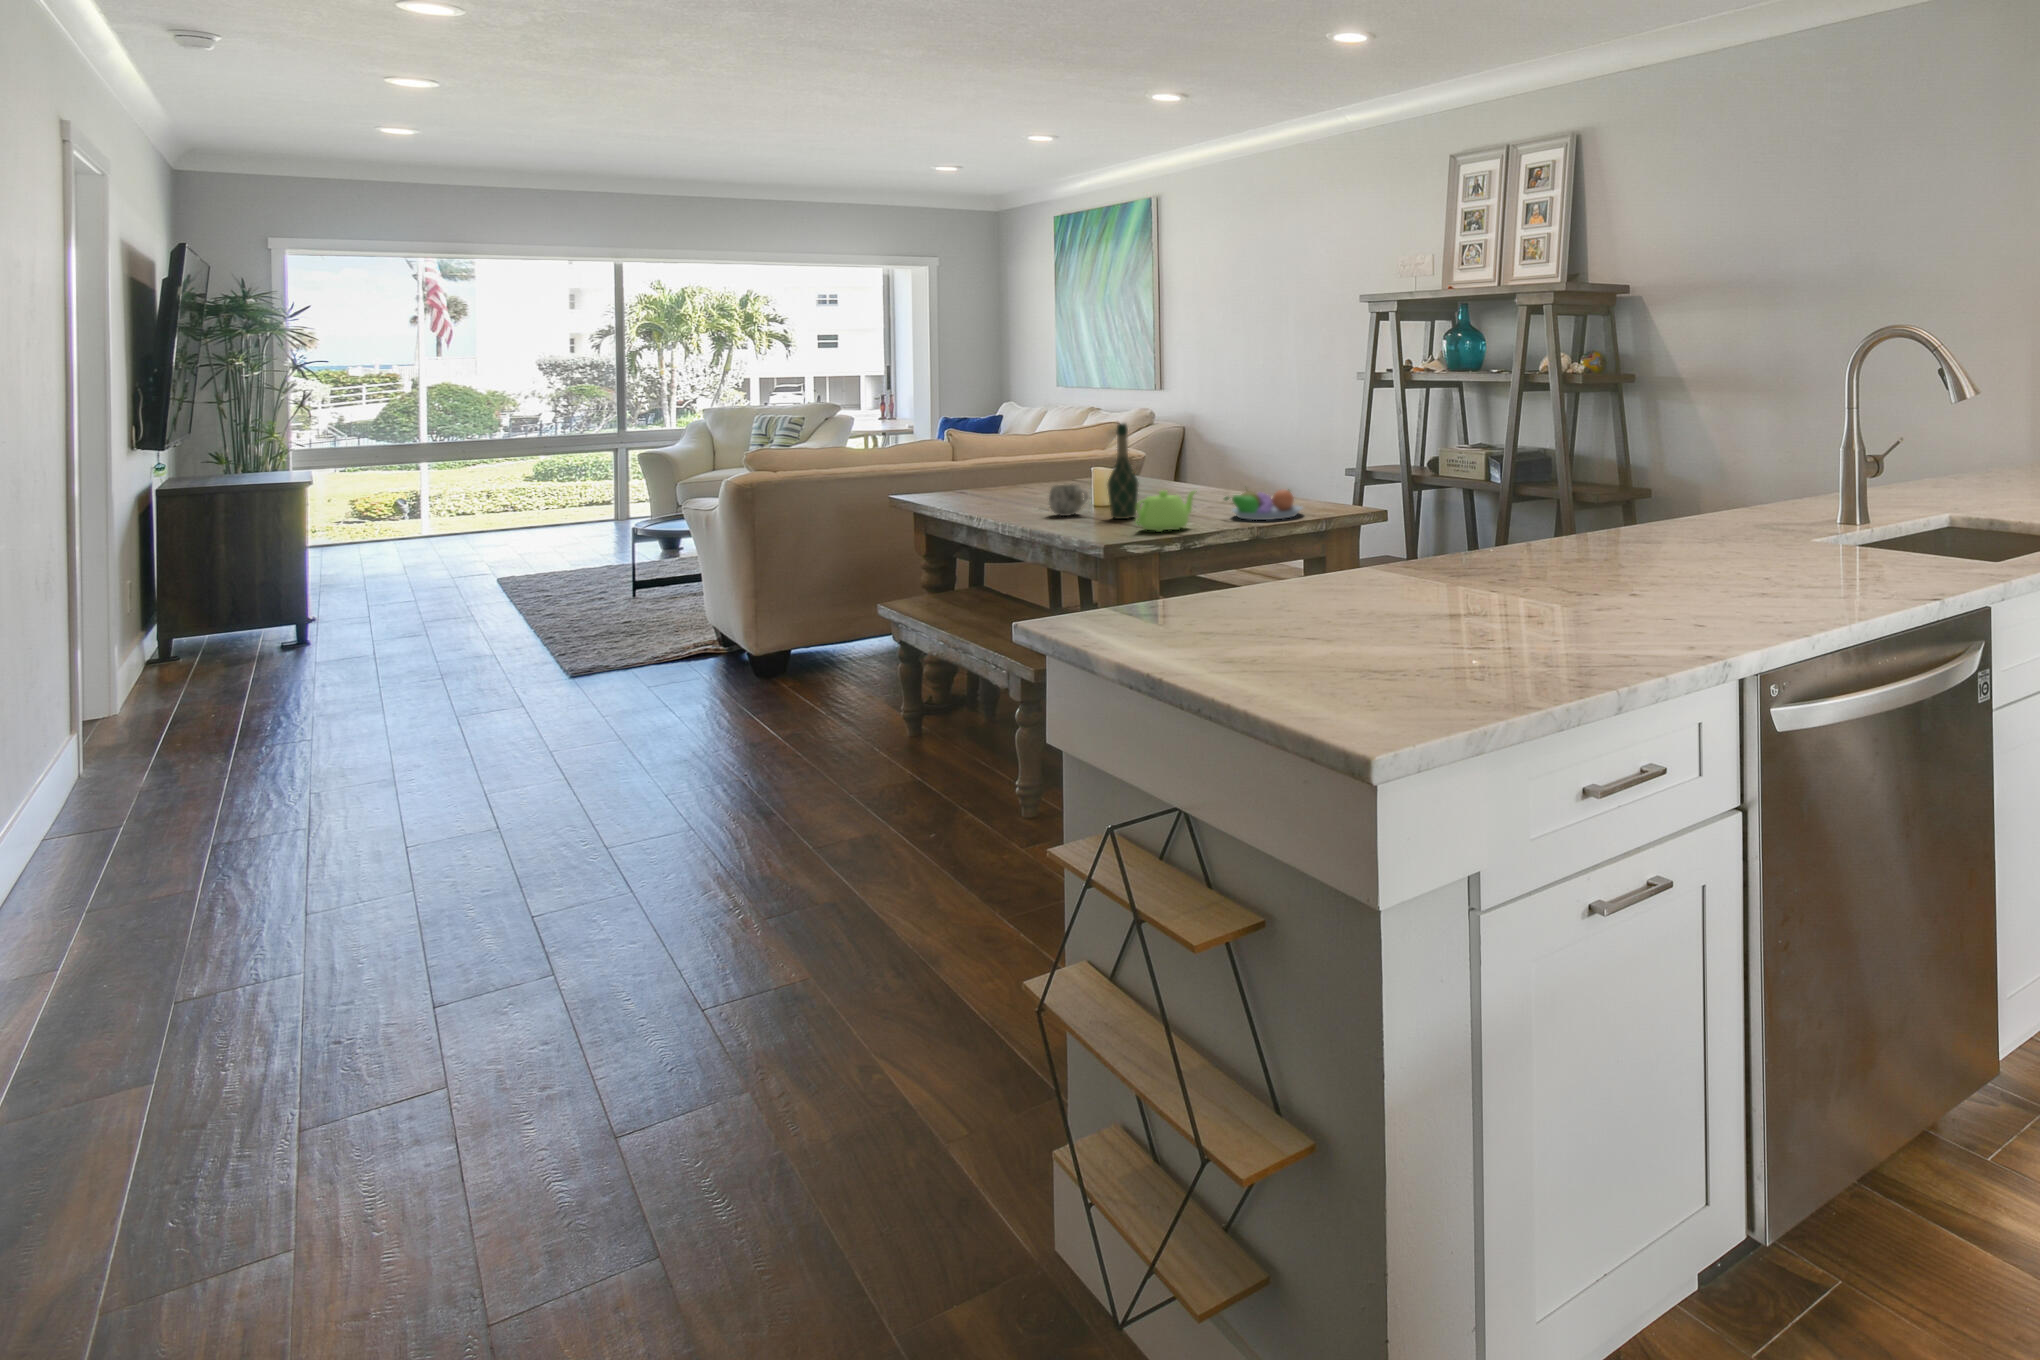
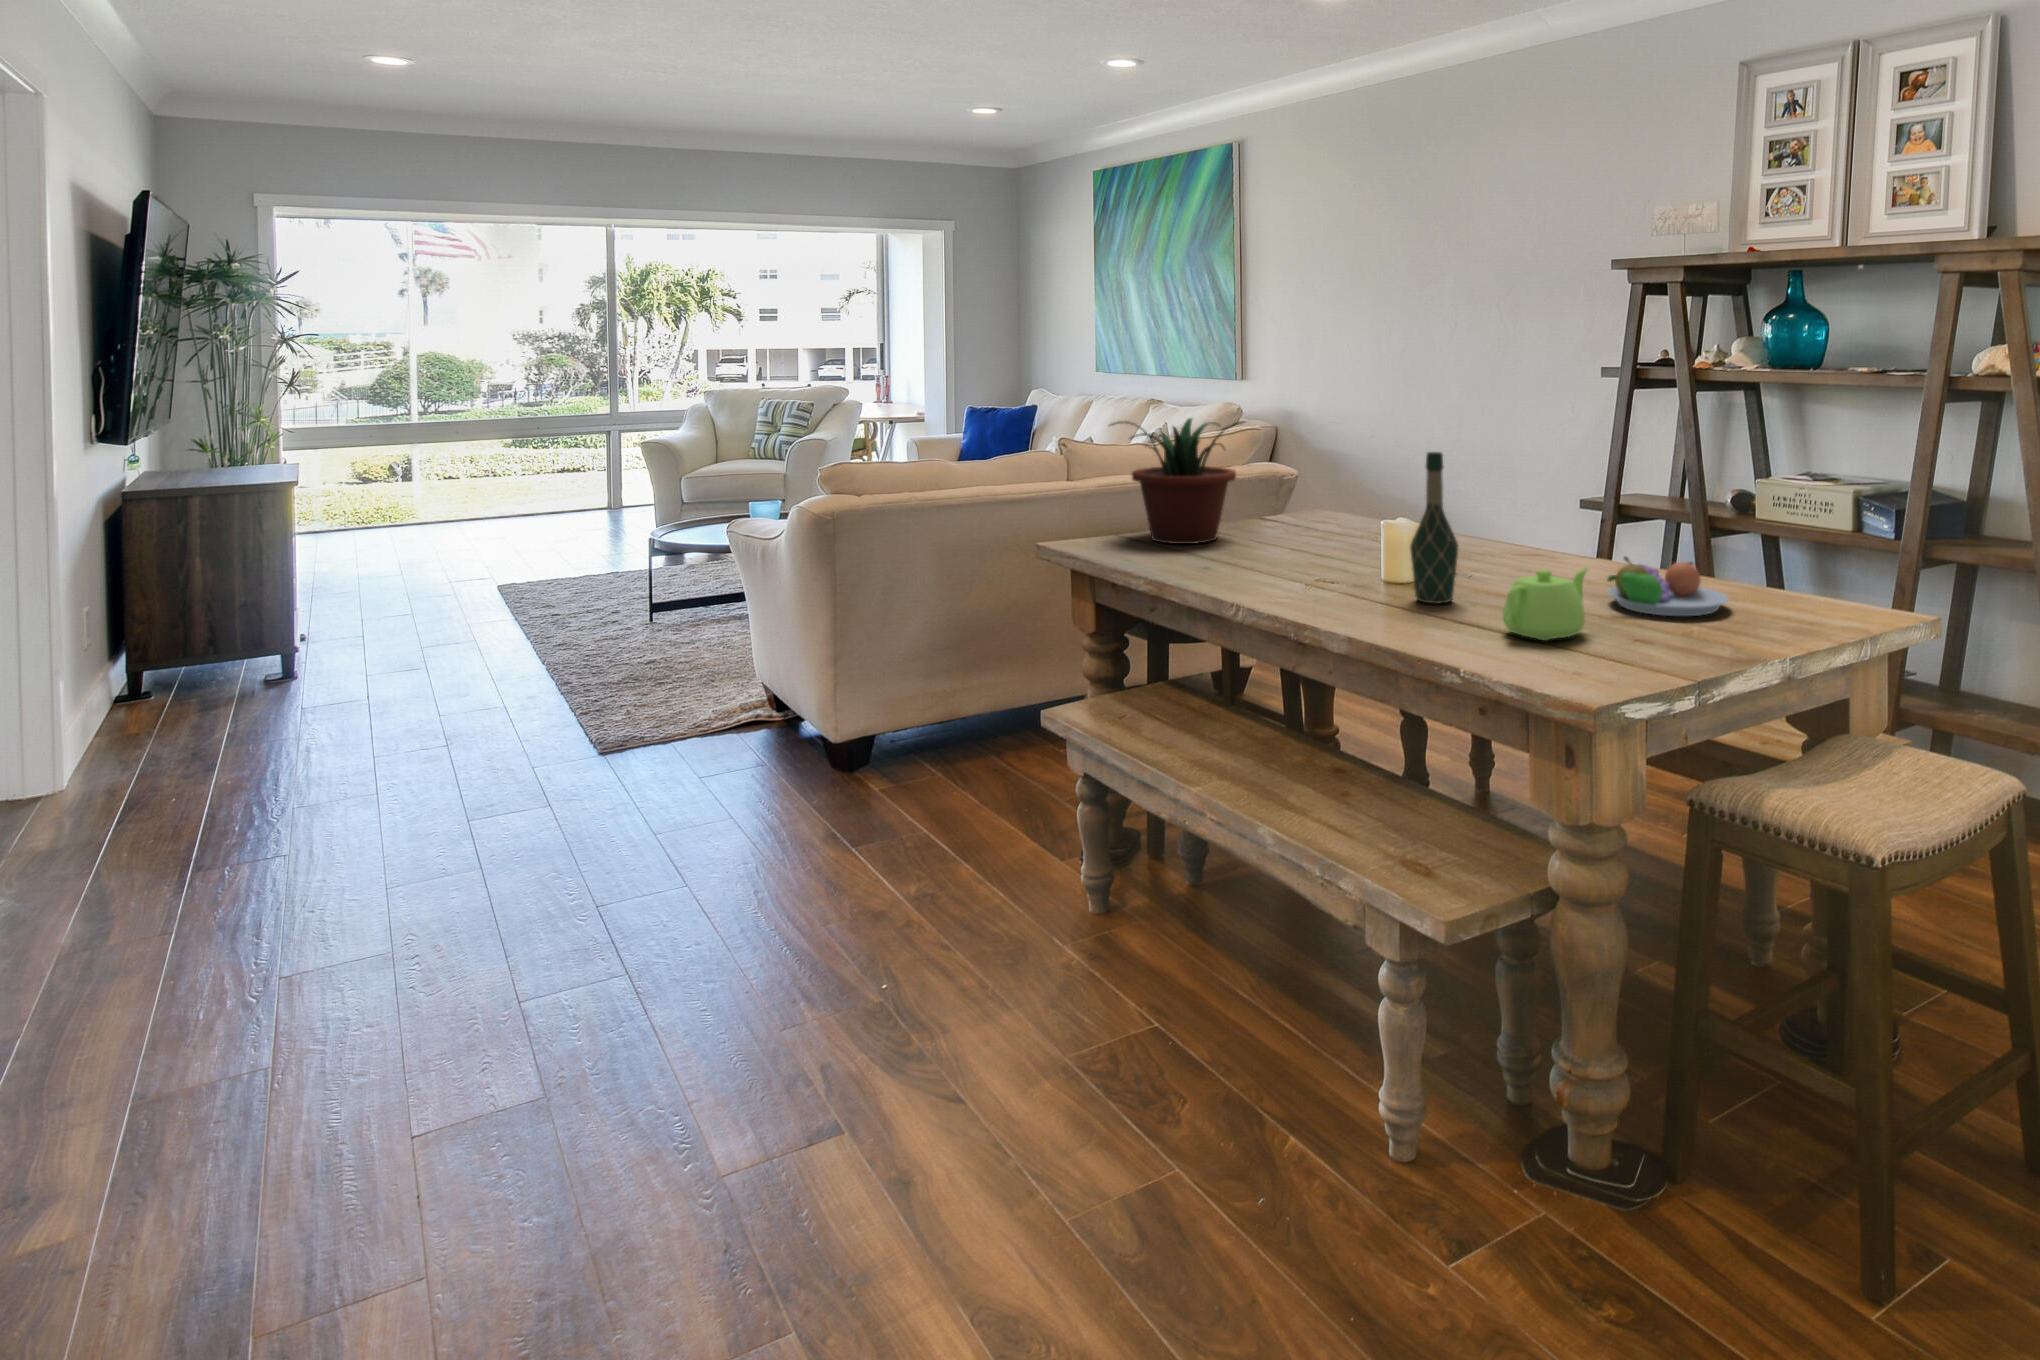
potted plant: none [948,411,1050,497] -> present [1111,418,1242,544]
mug: present [1049,485,1088,516] -> none [1309,541,1371,592]

